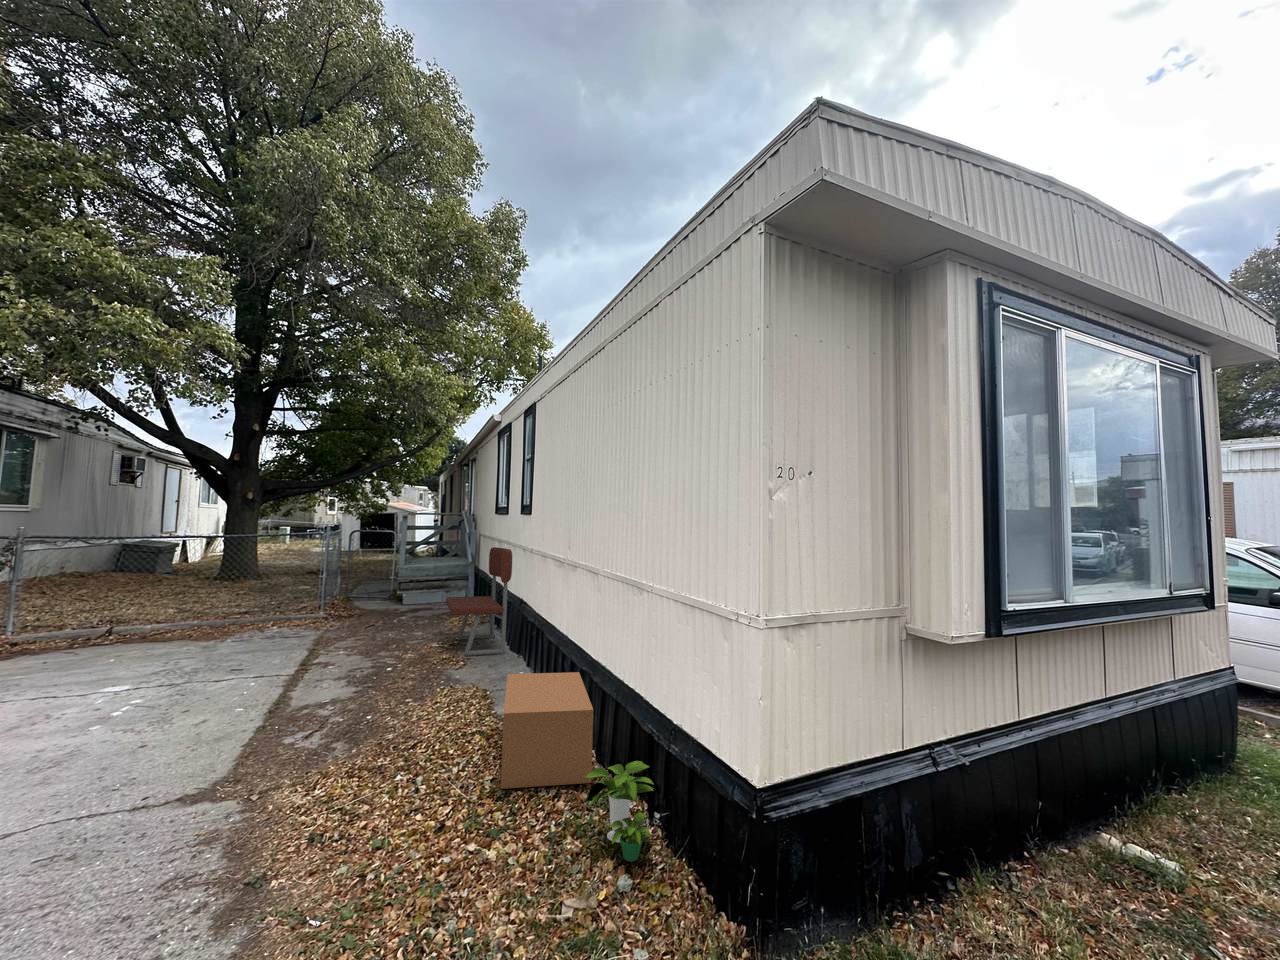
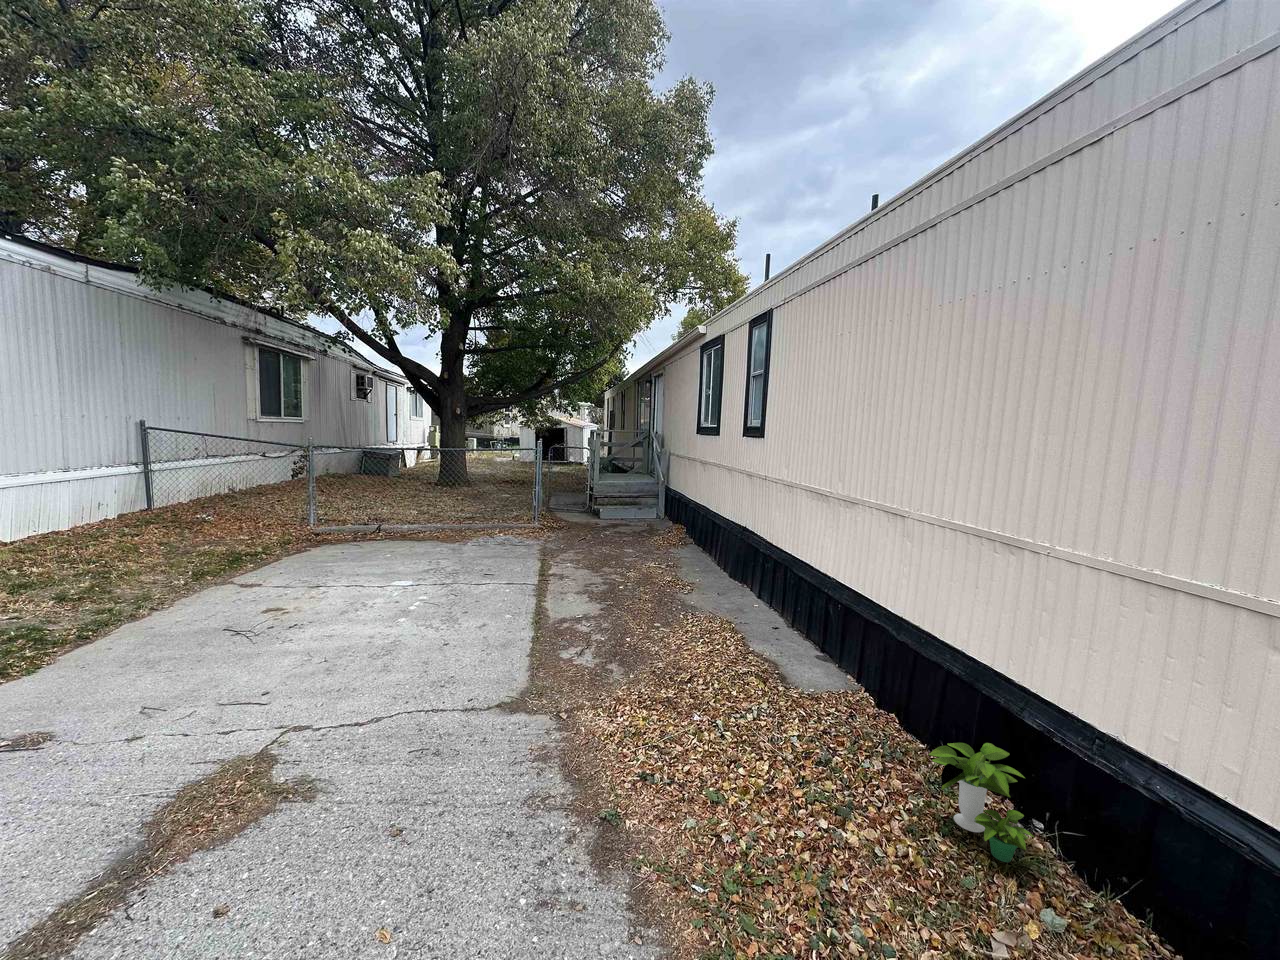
bench: present [446,547,512,656] -> none [659,470,731,577]
cardboard box: present [501,672,593,789] -> none [770,613,905,746]

